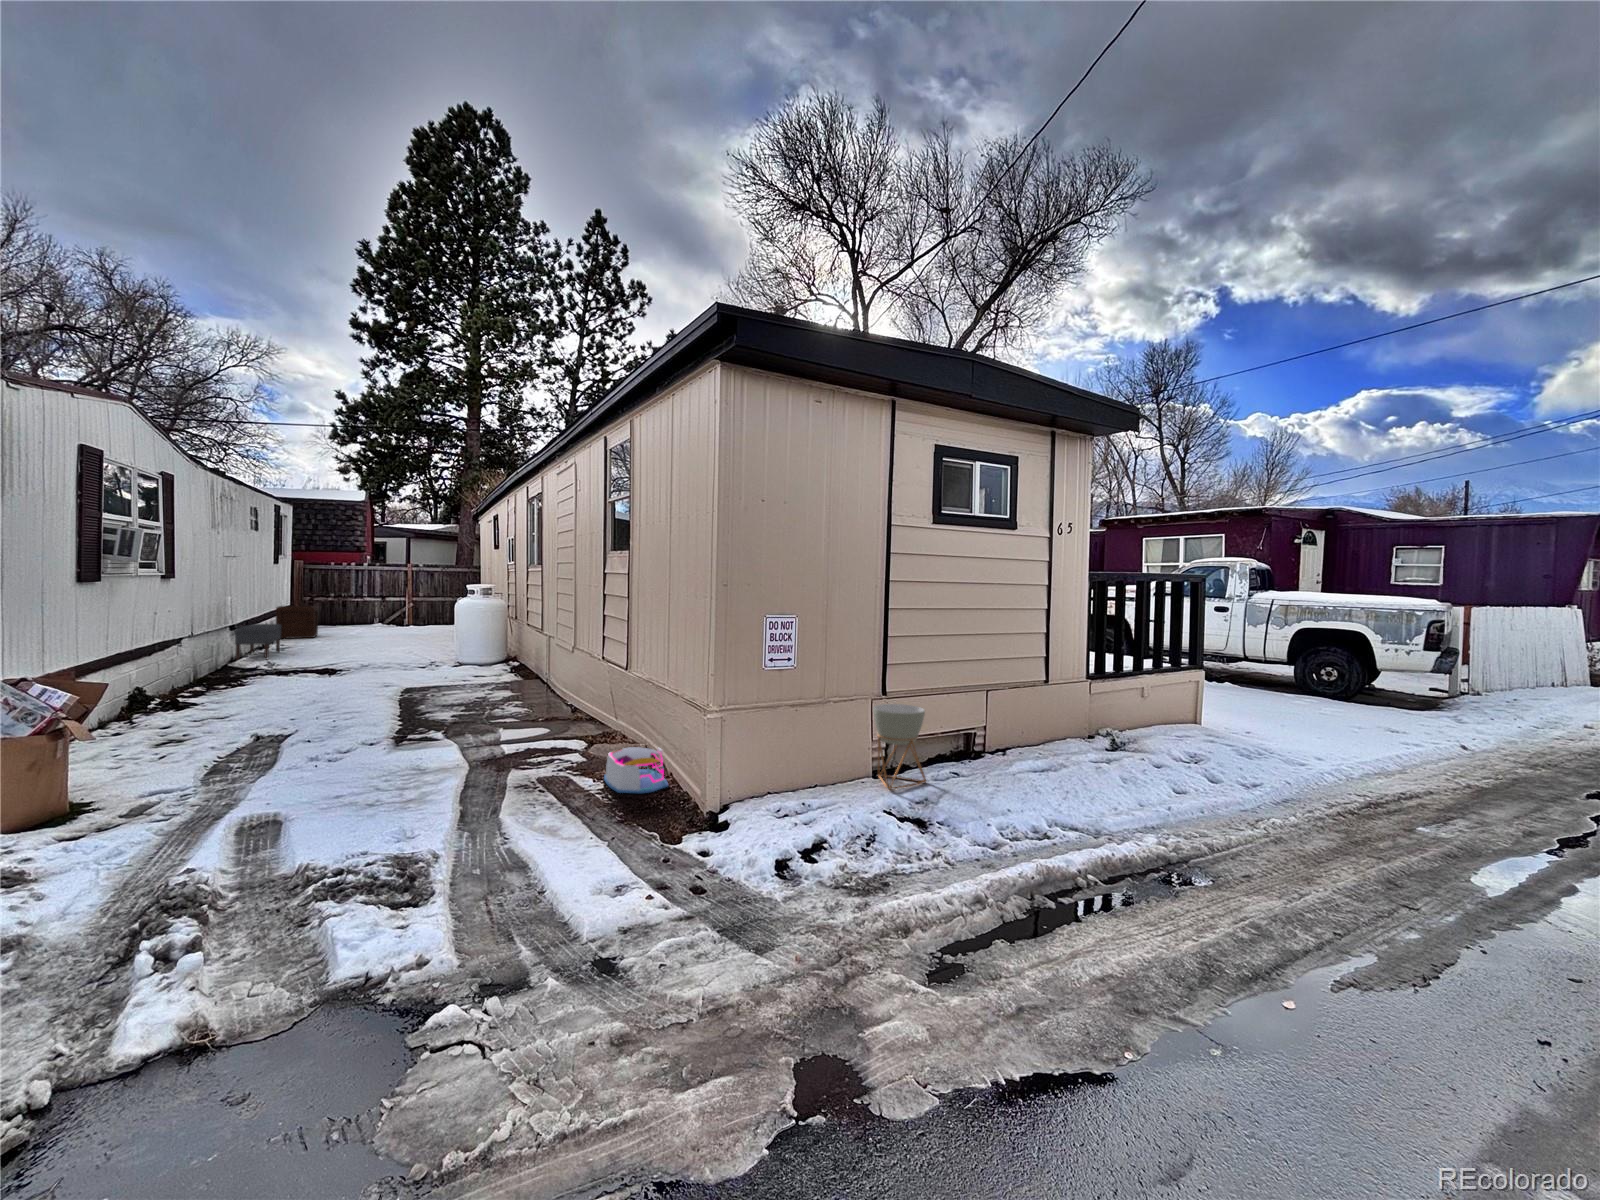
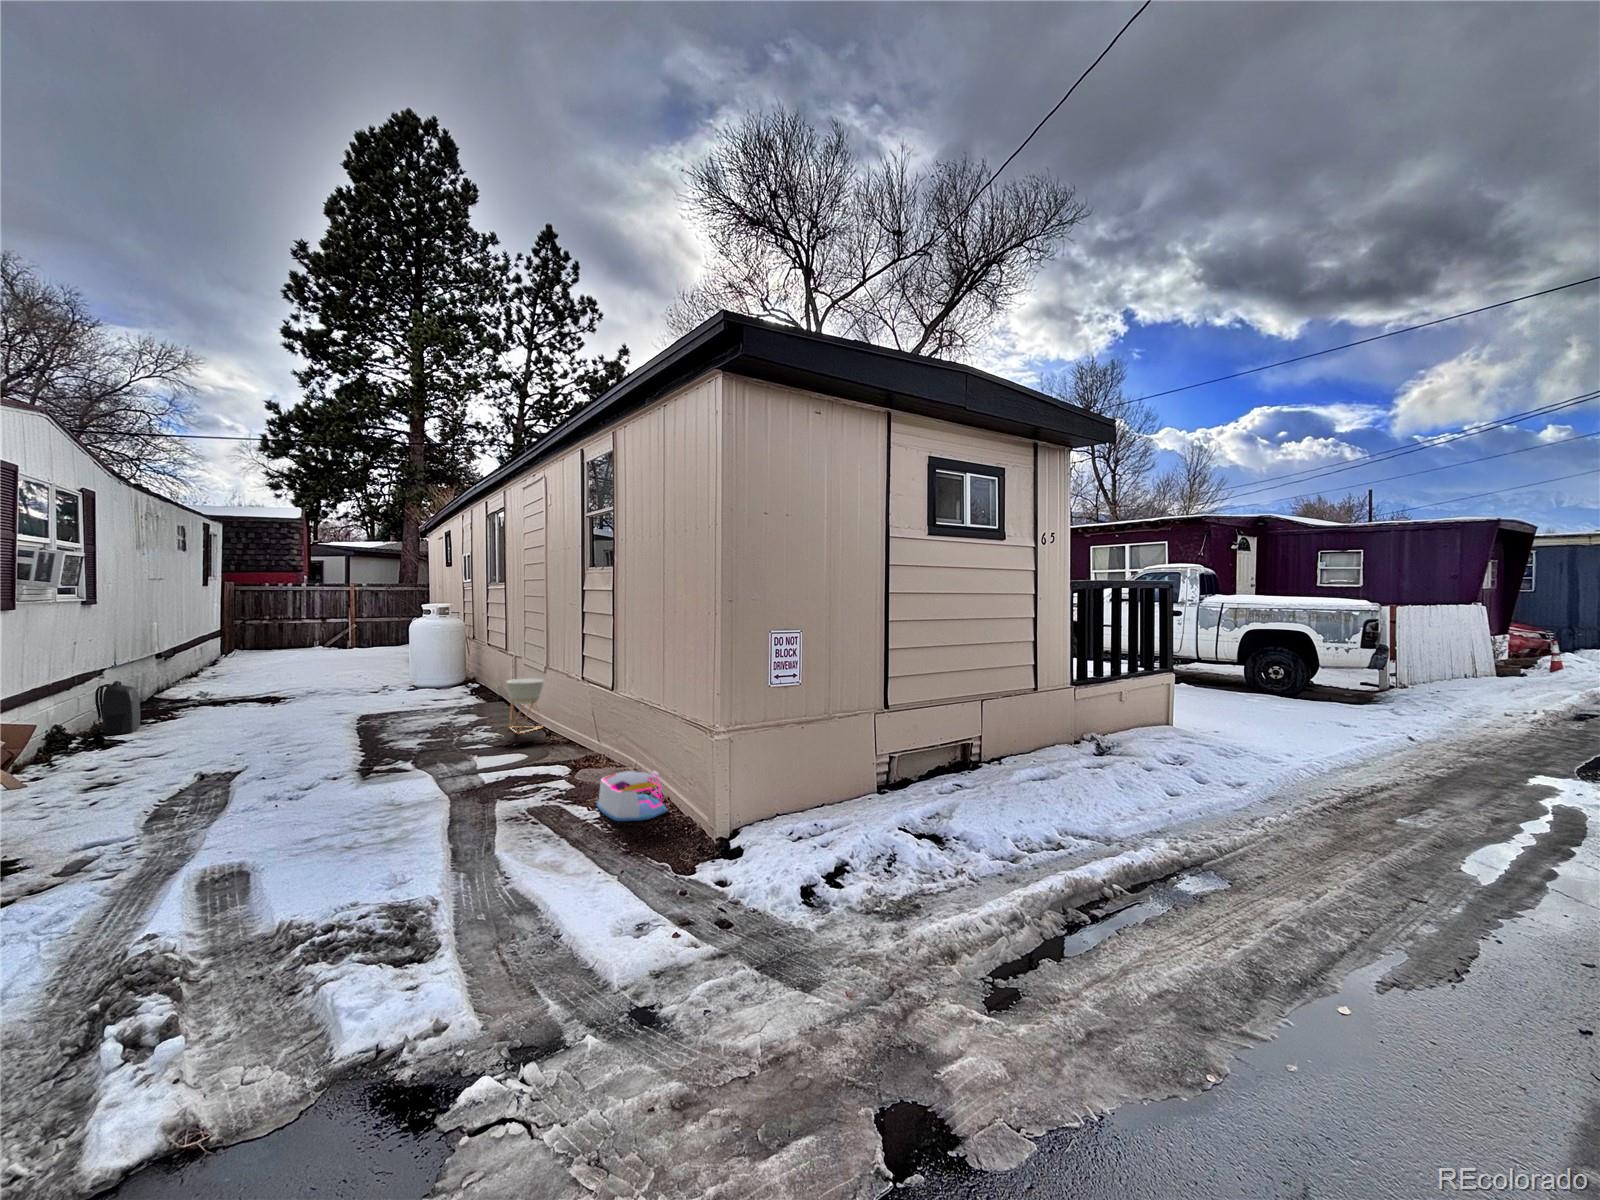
wooden crate: present [276,606,318,639] -> none [205,630,253,666]
bench: present [234,624,282,660] -> none [162,650,214,691]
backpack: none [165,649,210,698] -> present [95,681,140,735]
planter: present [873,704,926,790] -> present [506,679,543,734]

